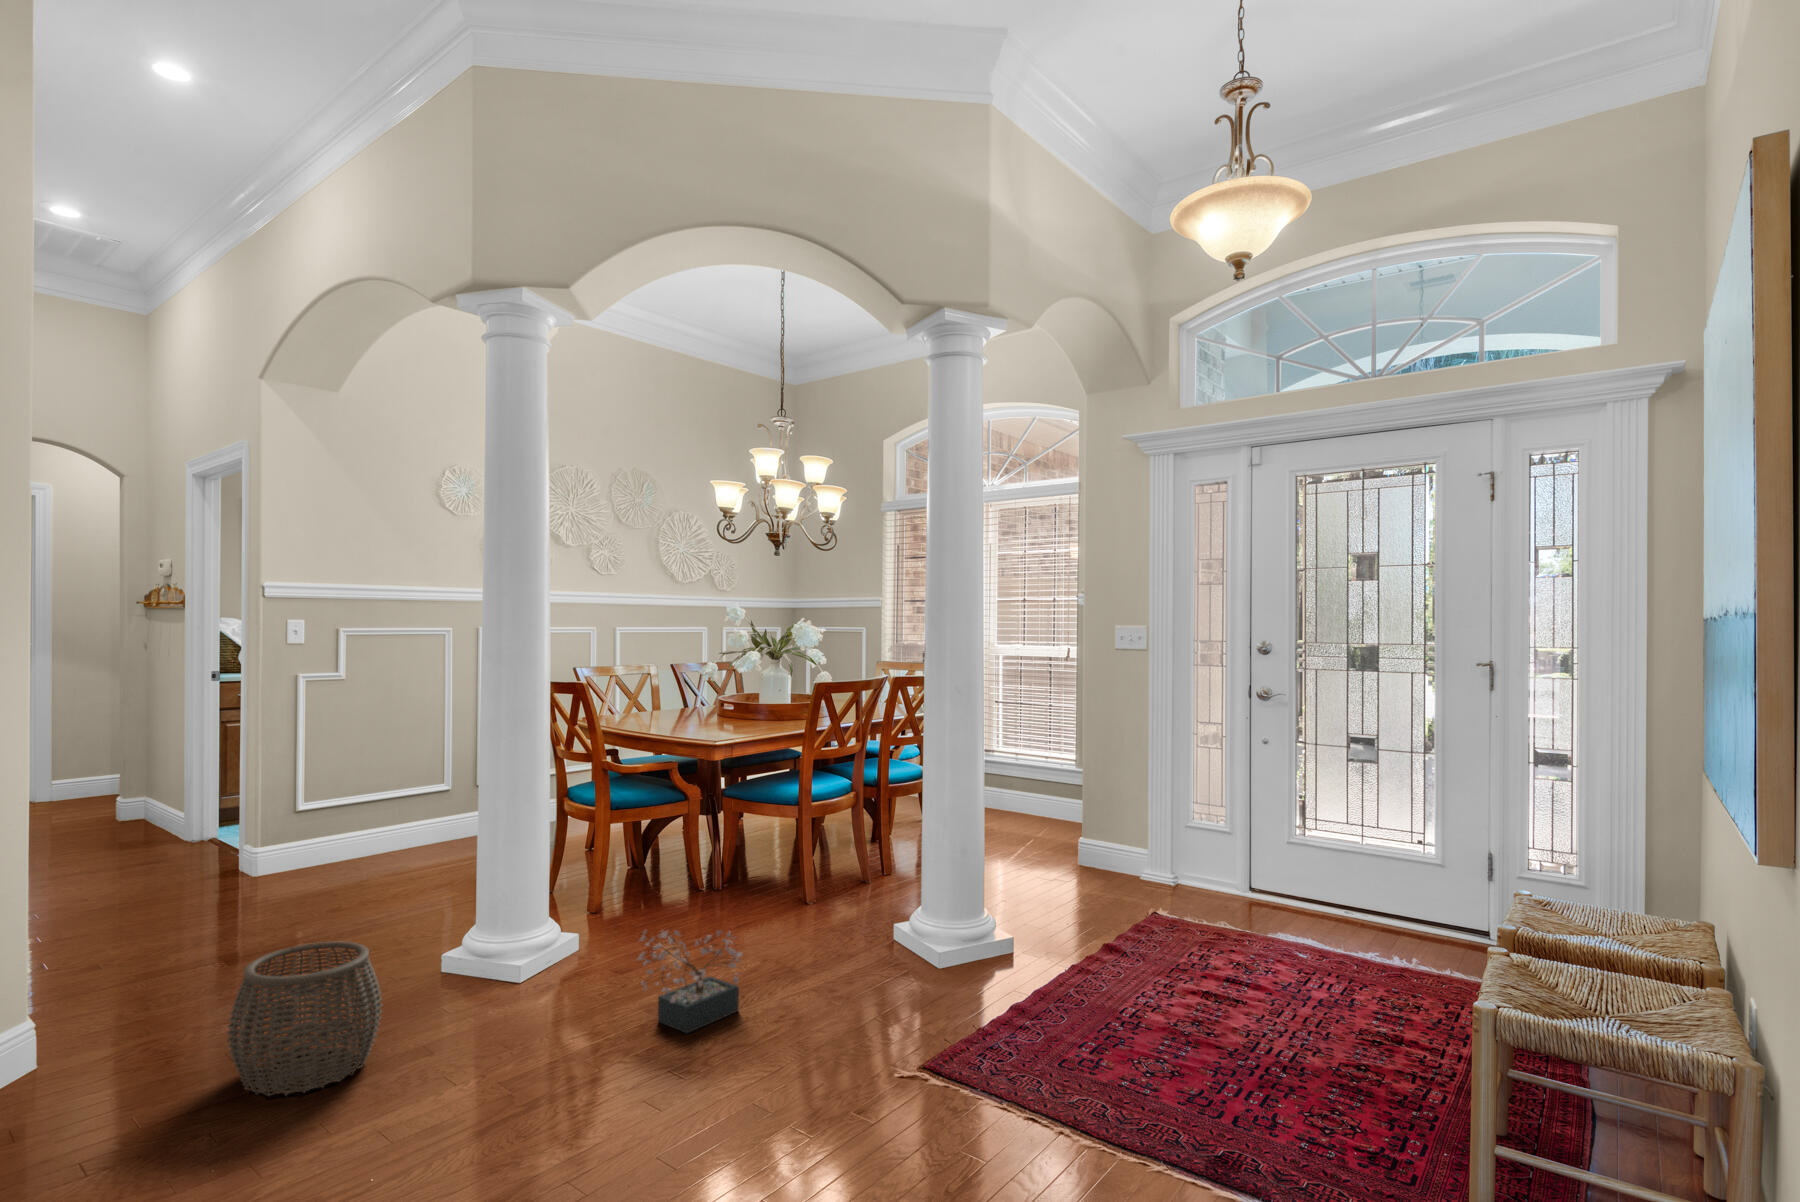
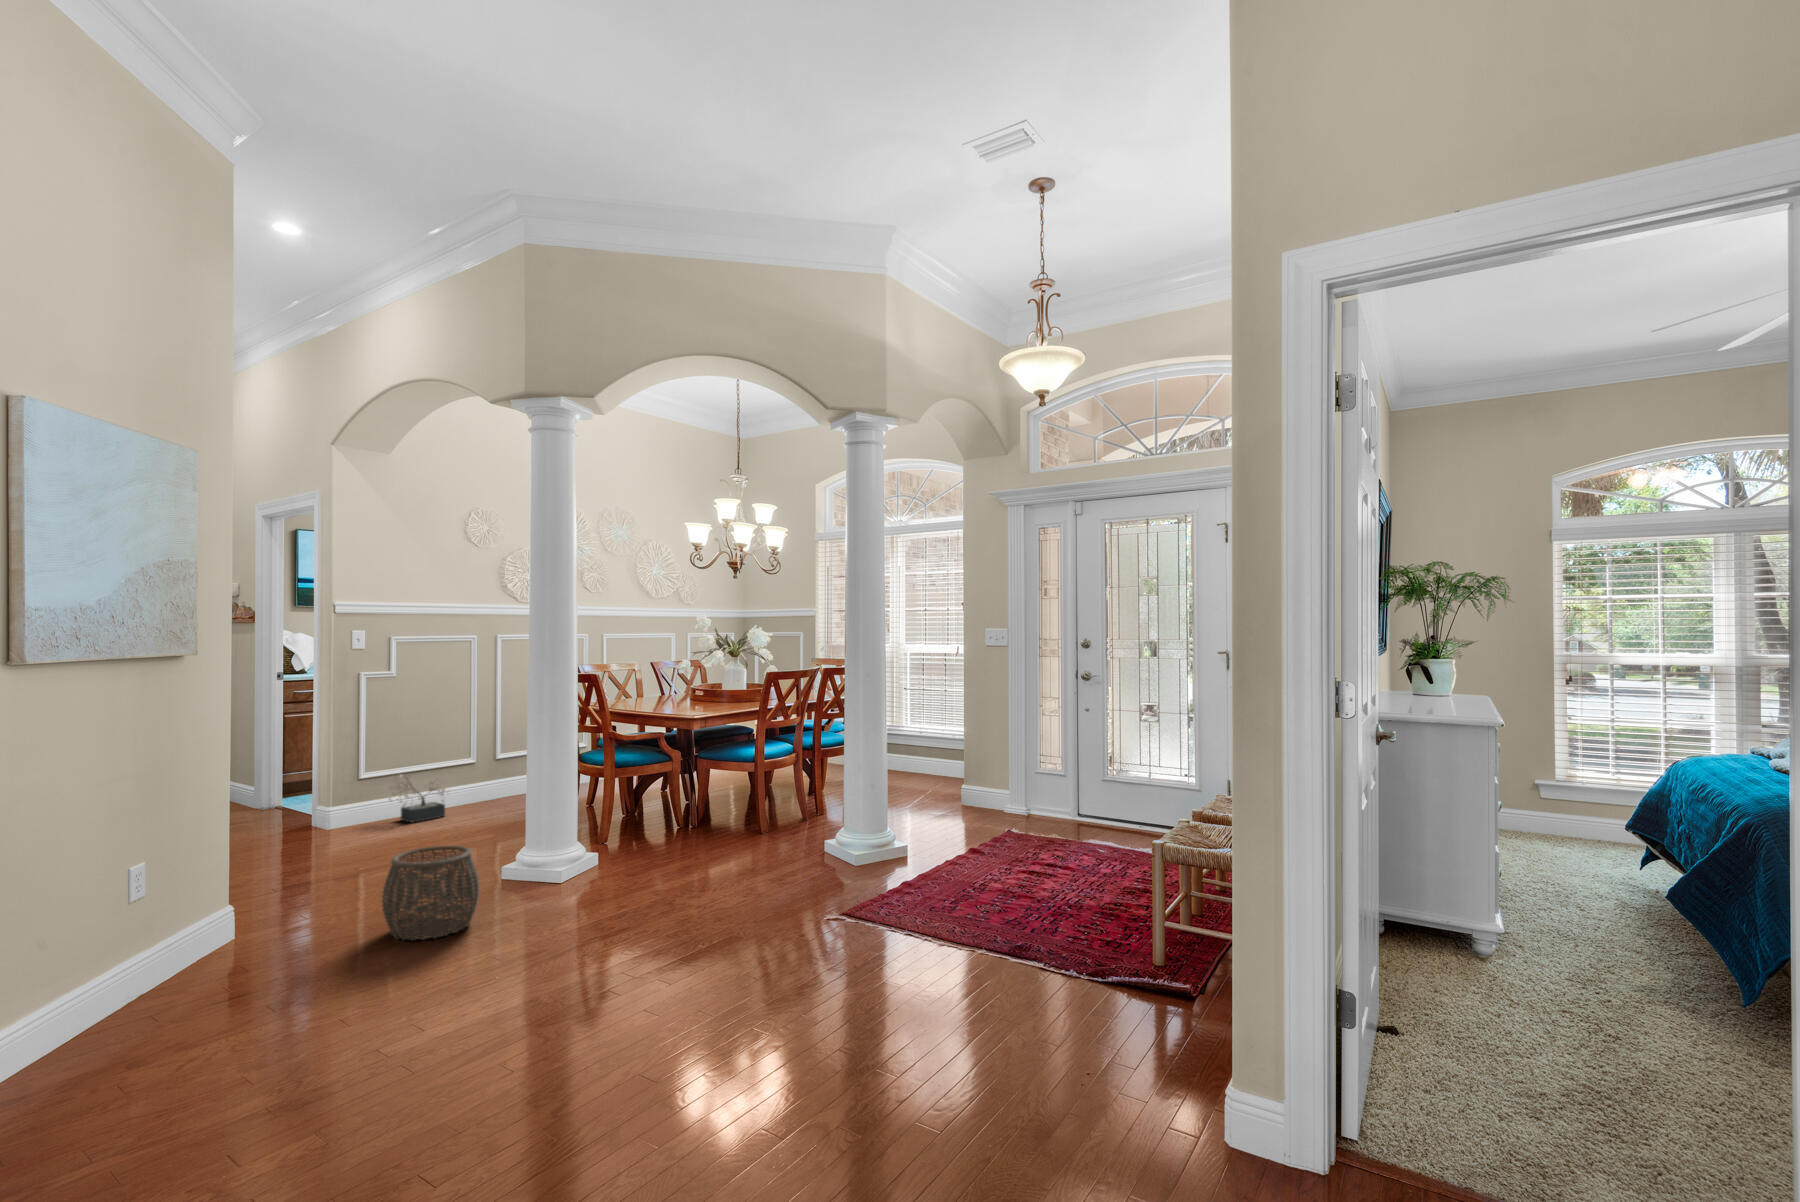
decorative plant: present [638,930,742,1033] -> present [389,774,449,822]

